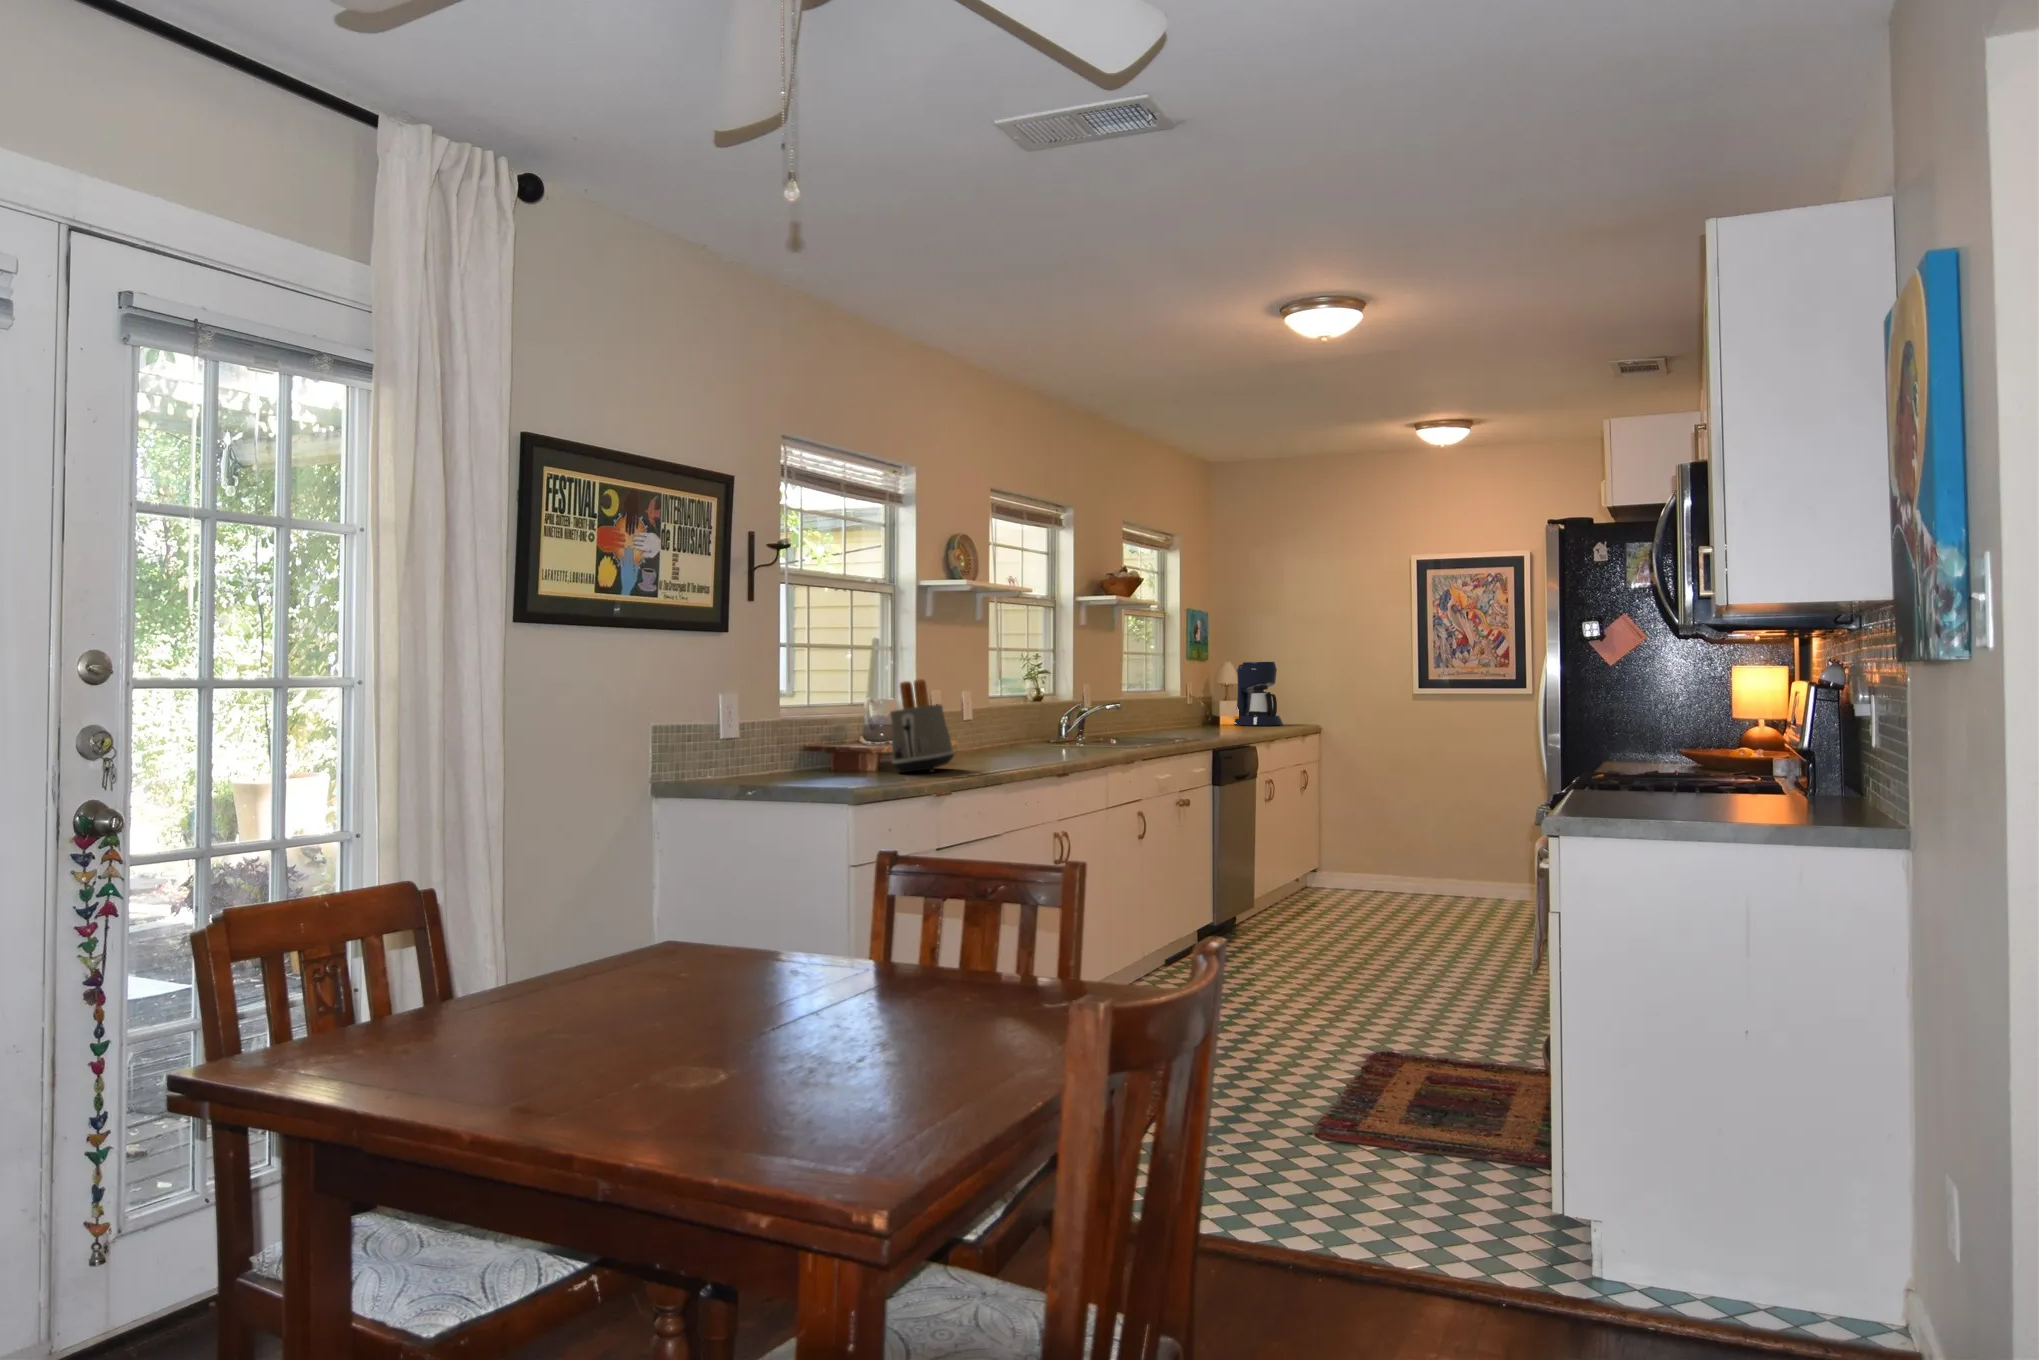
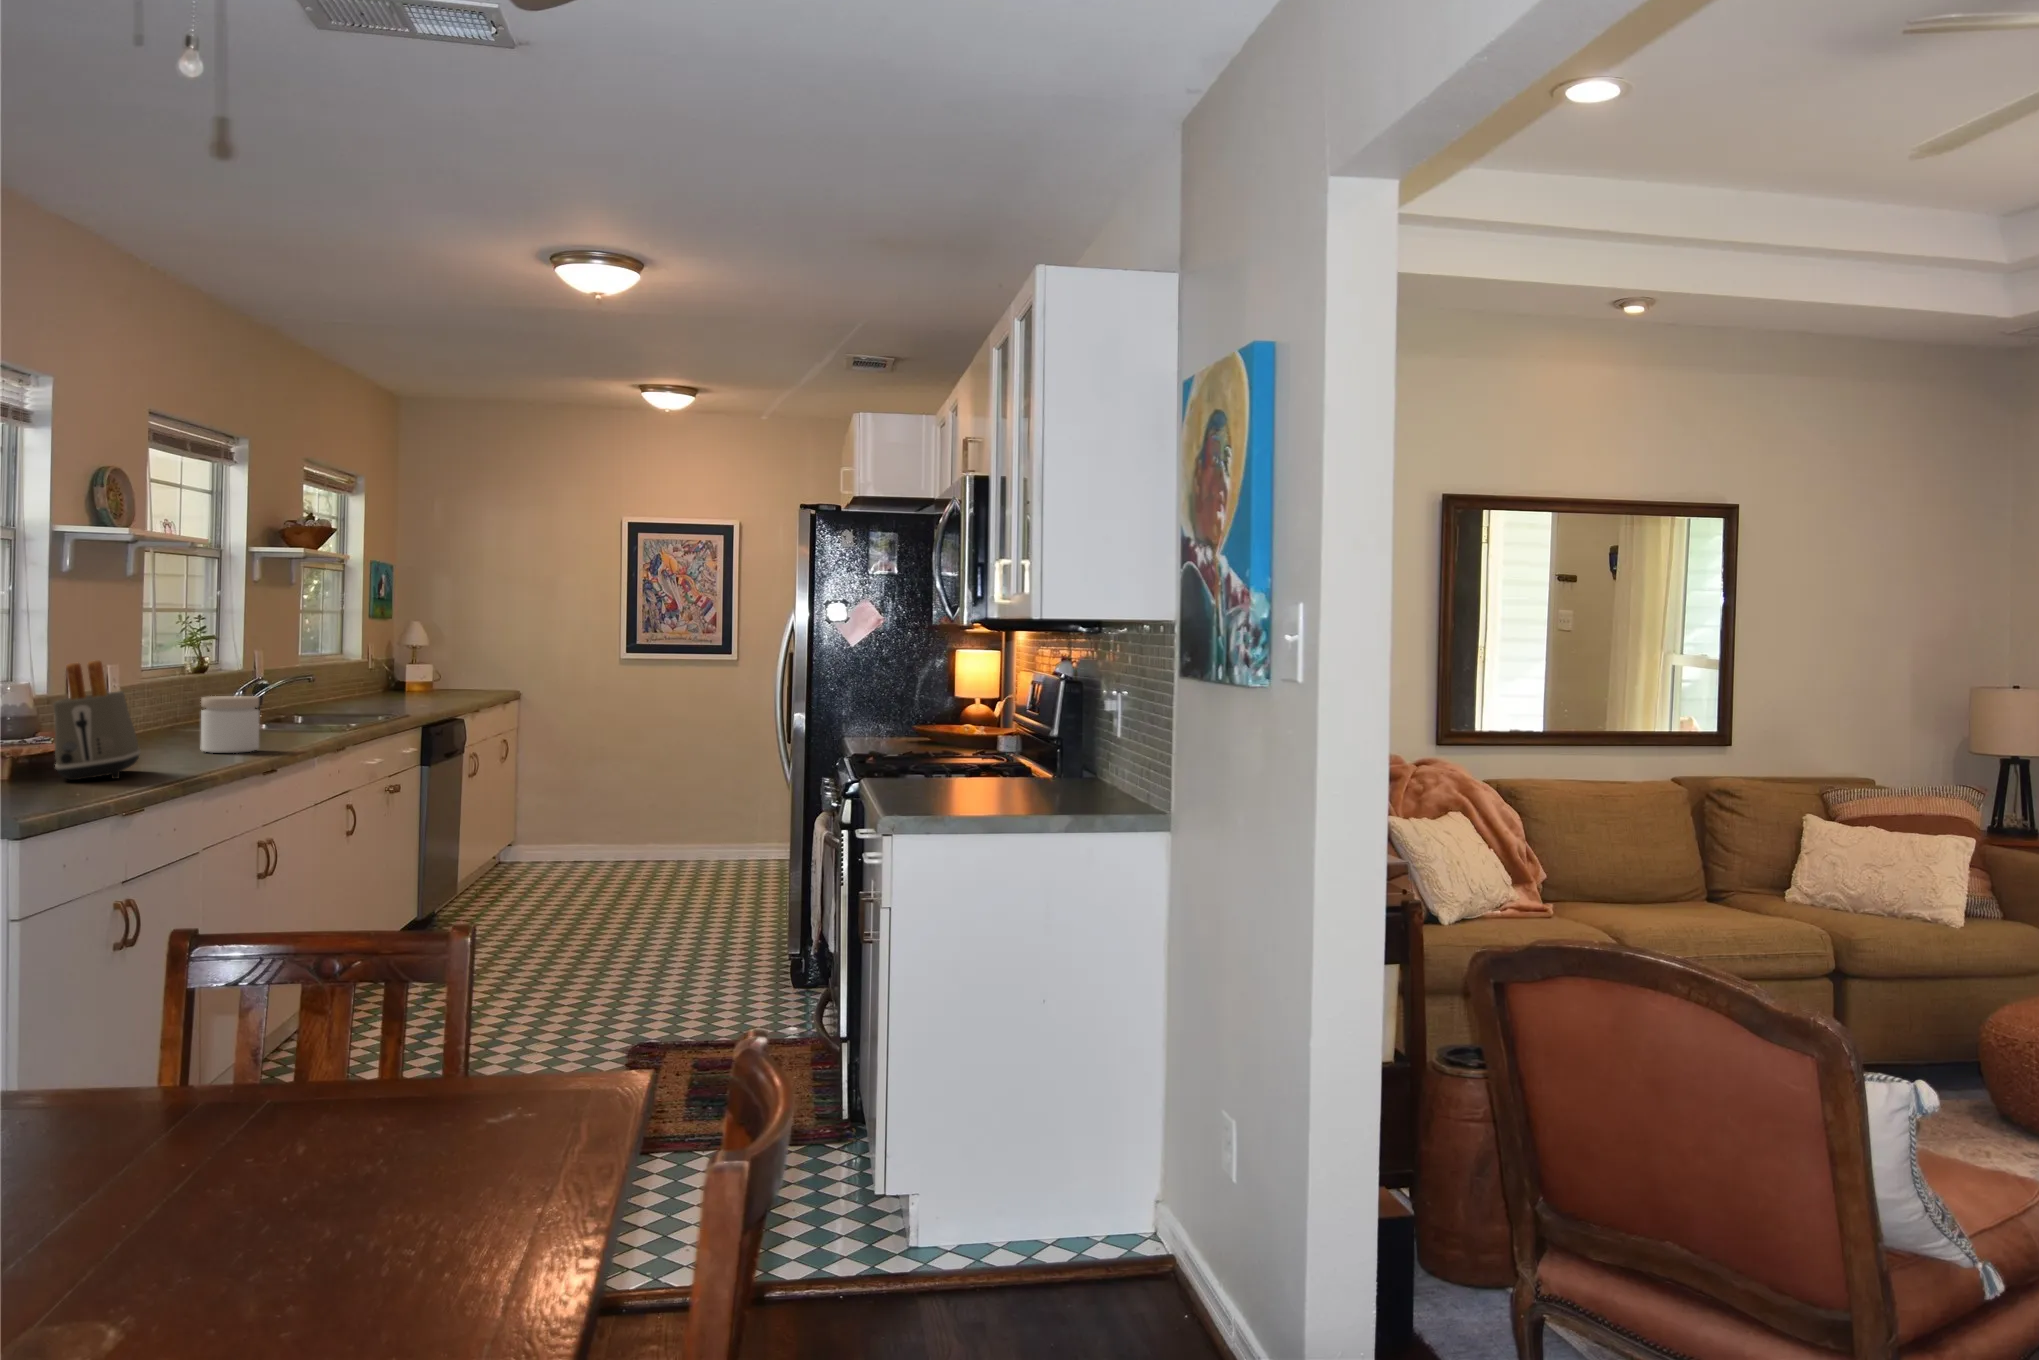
coffee maker: present [1234,662,1283,726] -> none [425,623,482,693]
jar: none [1009,713,1052,760] -> present [201,696,260,753]

